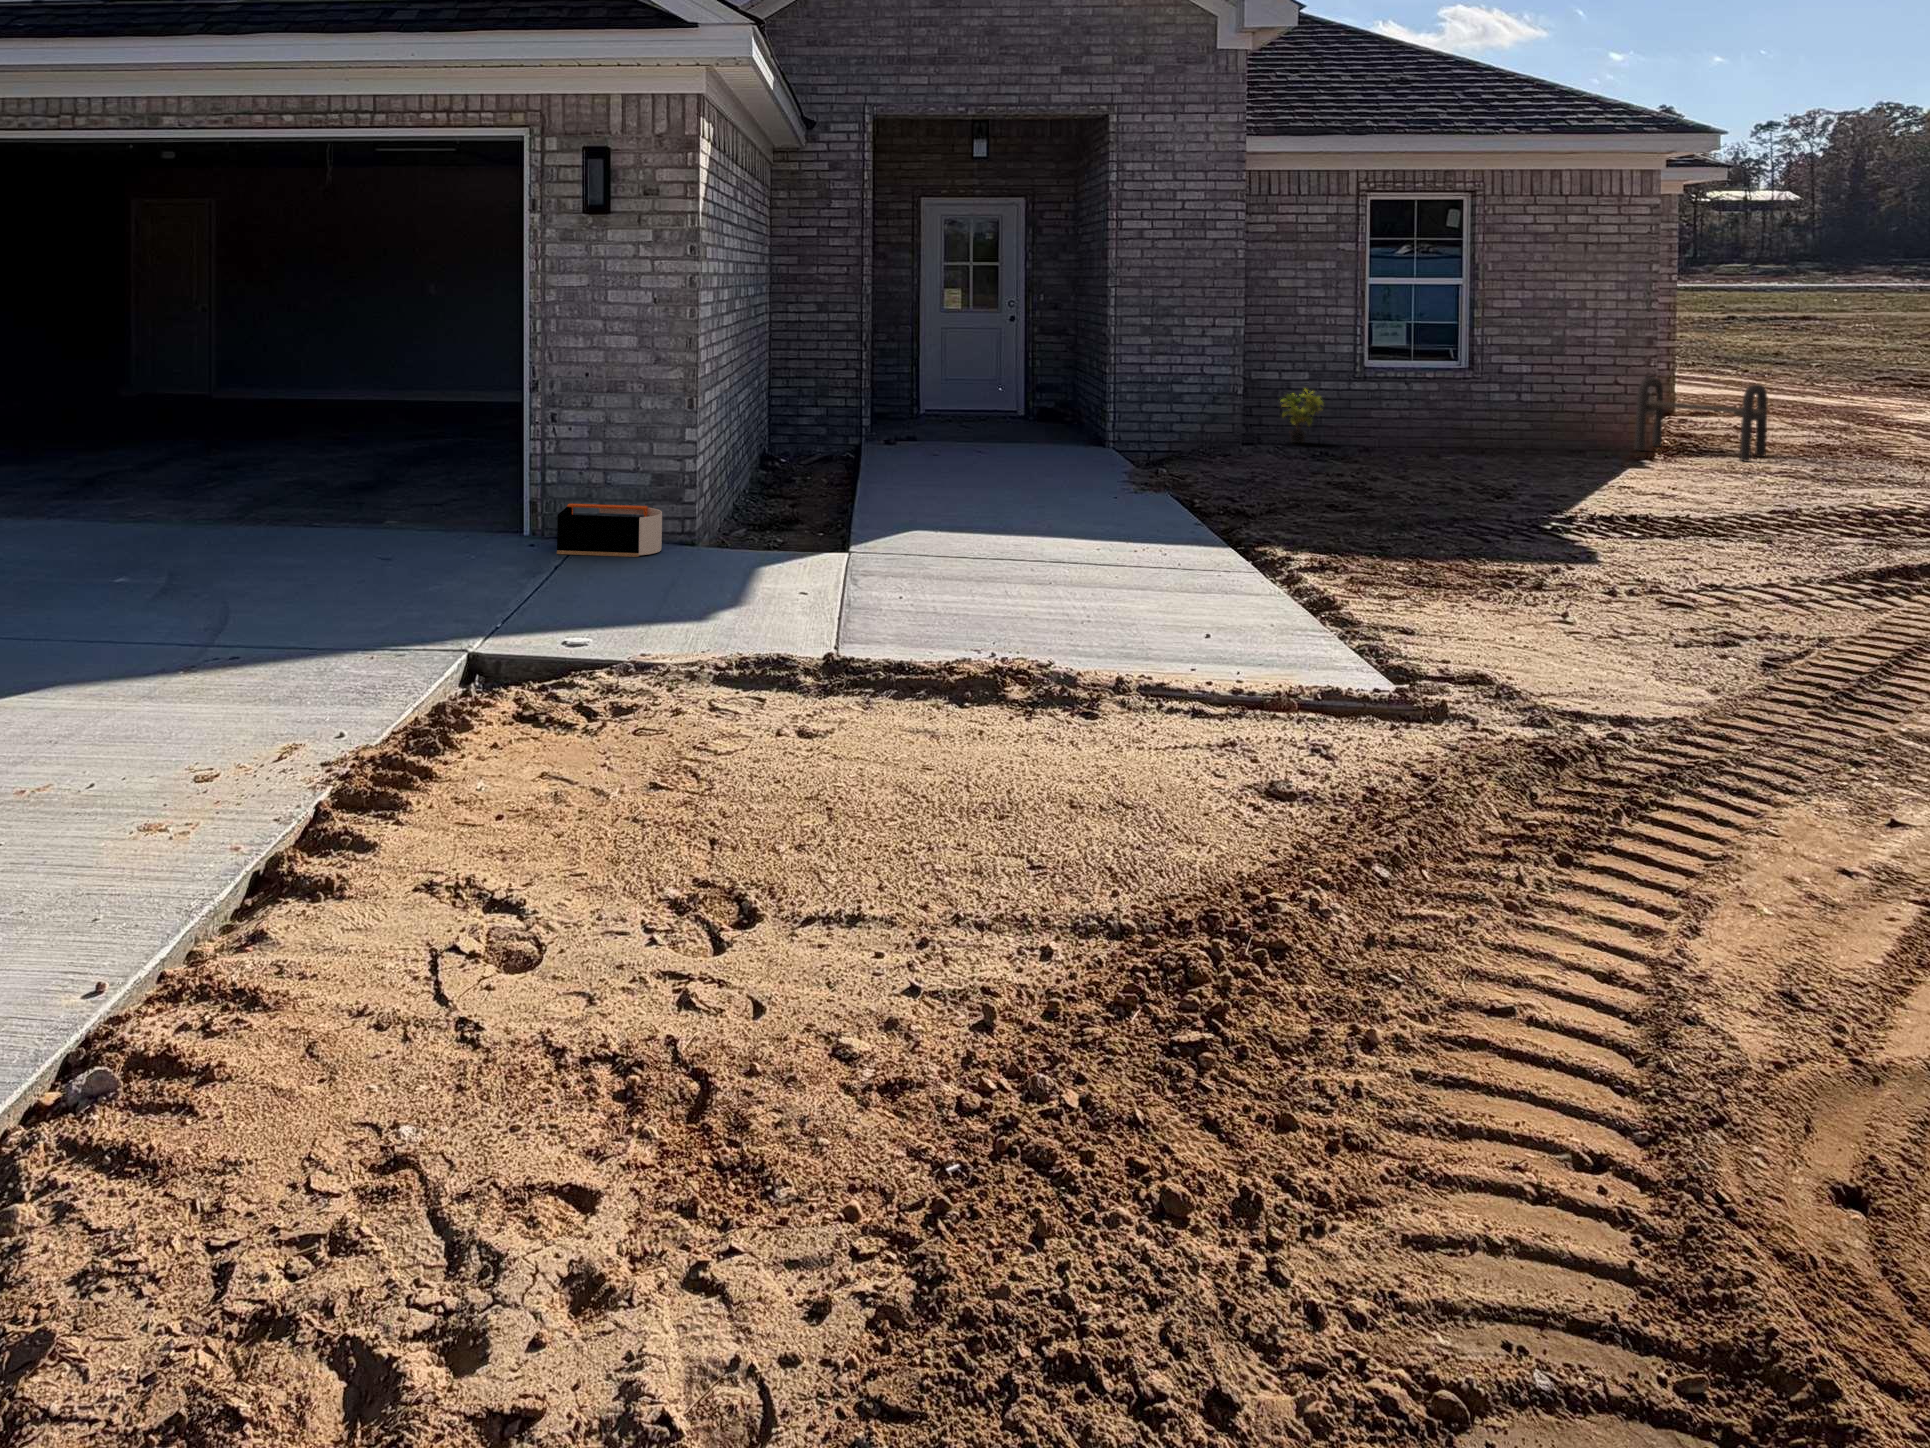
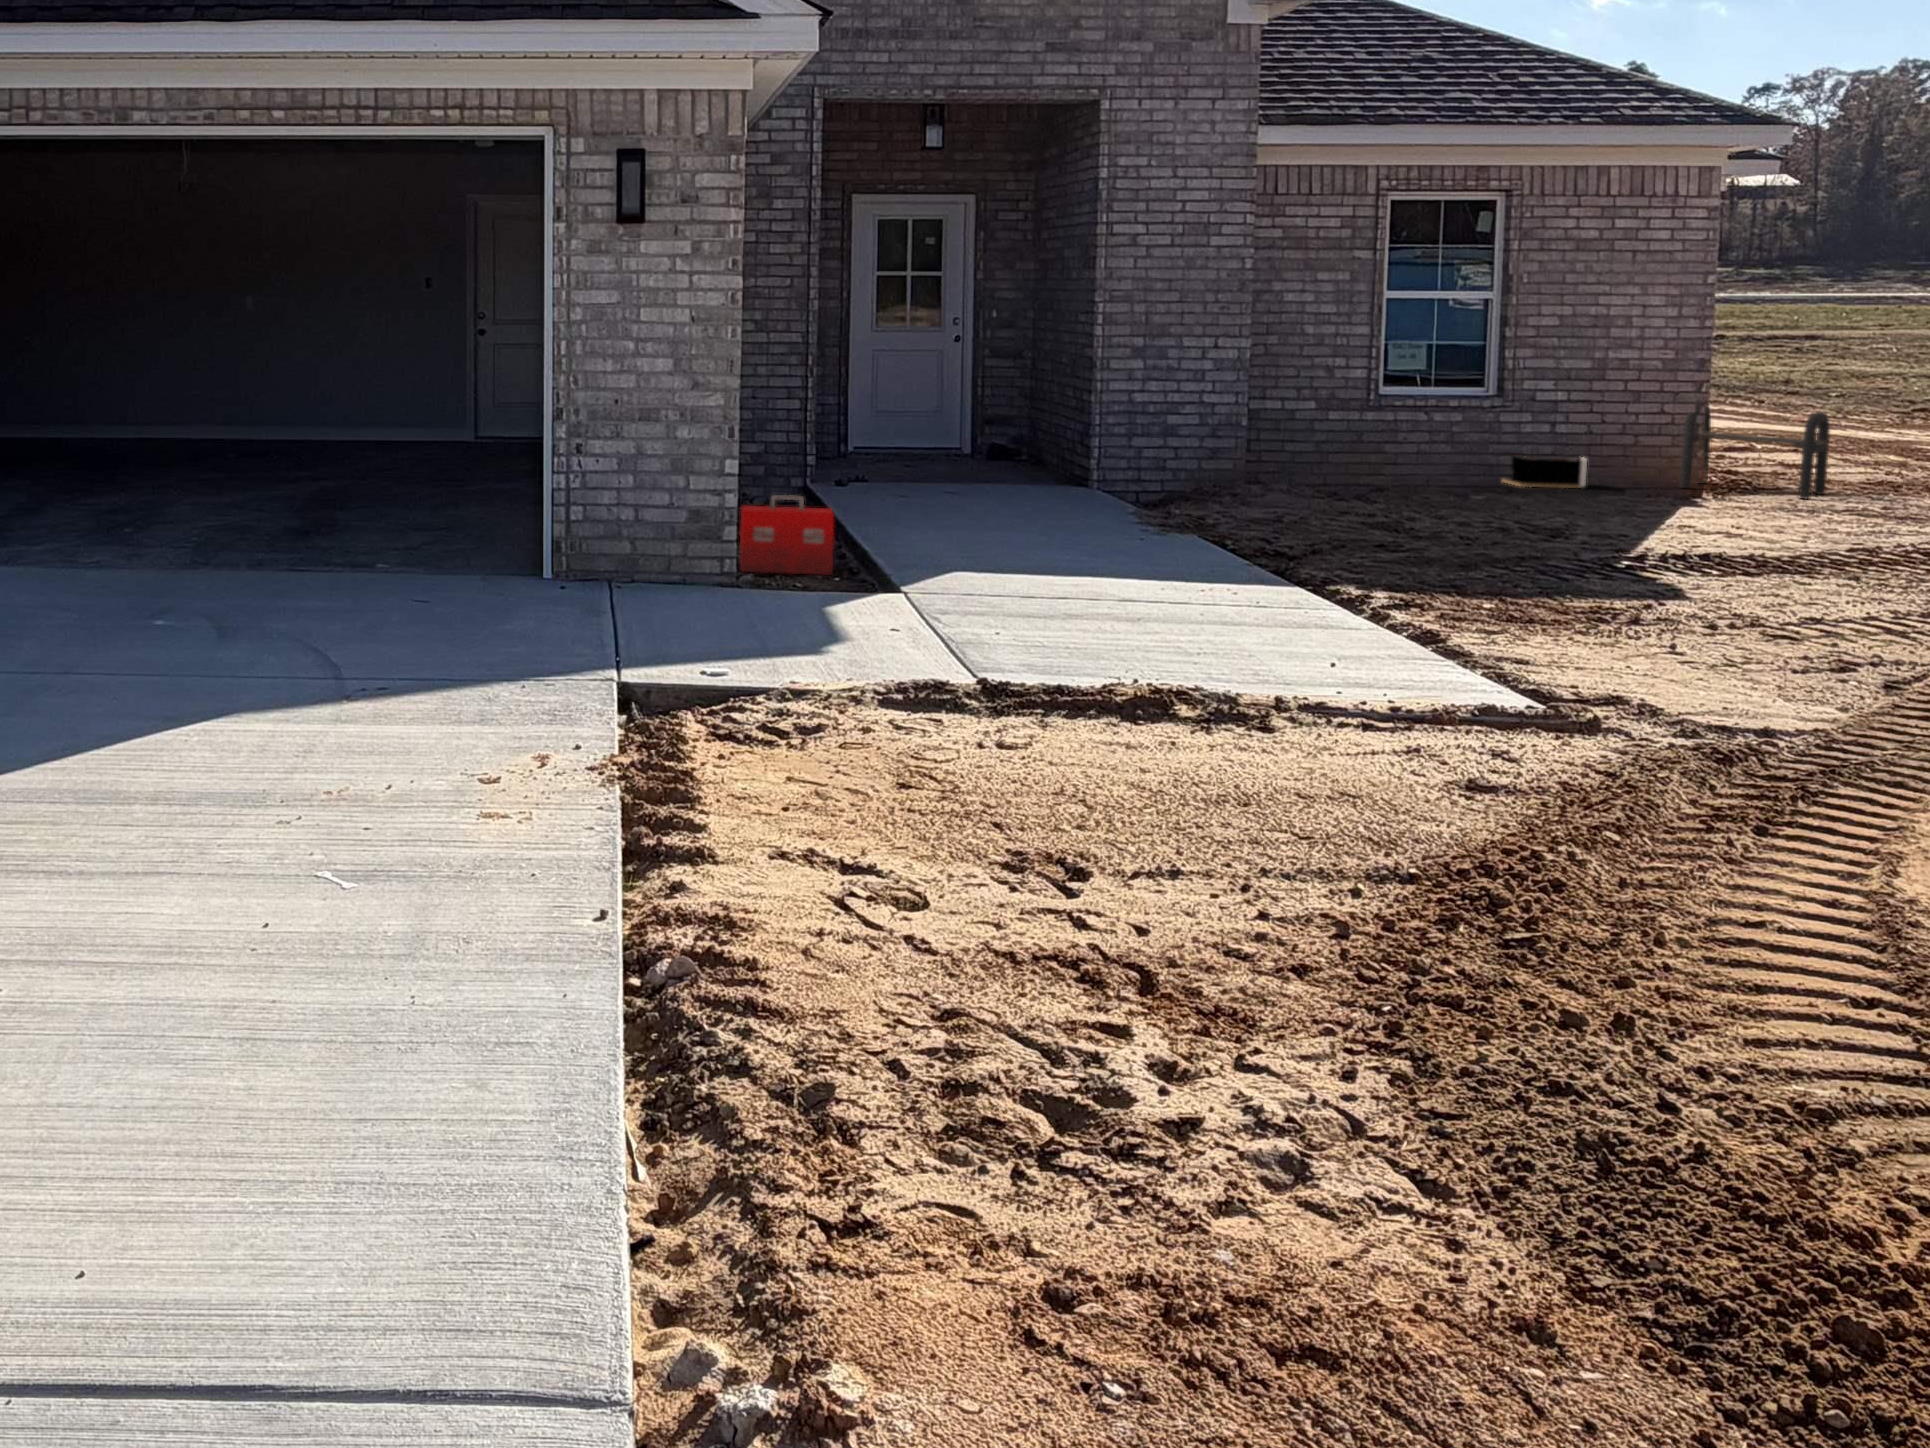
potted plant: present [1281,390,1323,443] -> none [1280,418,1333,481]
toolbox: none [721,460,808,533] -> present [739,495,834,575]
storage bin: present [557,504,662,557] -> present [1502,455,1587,488]

